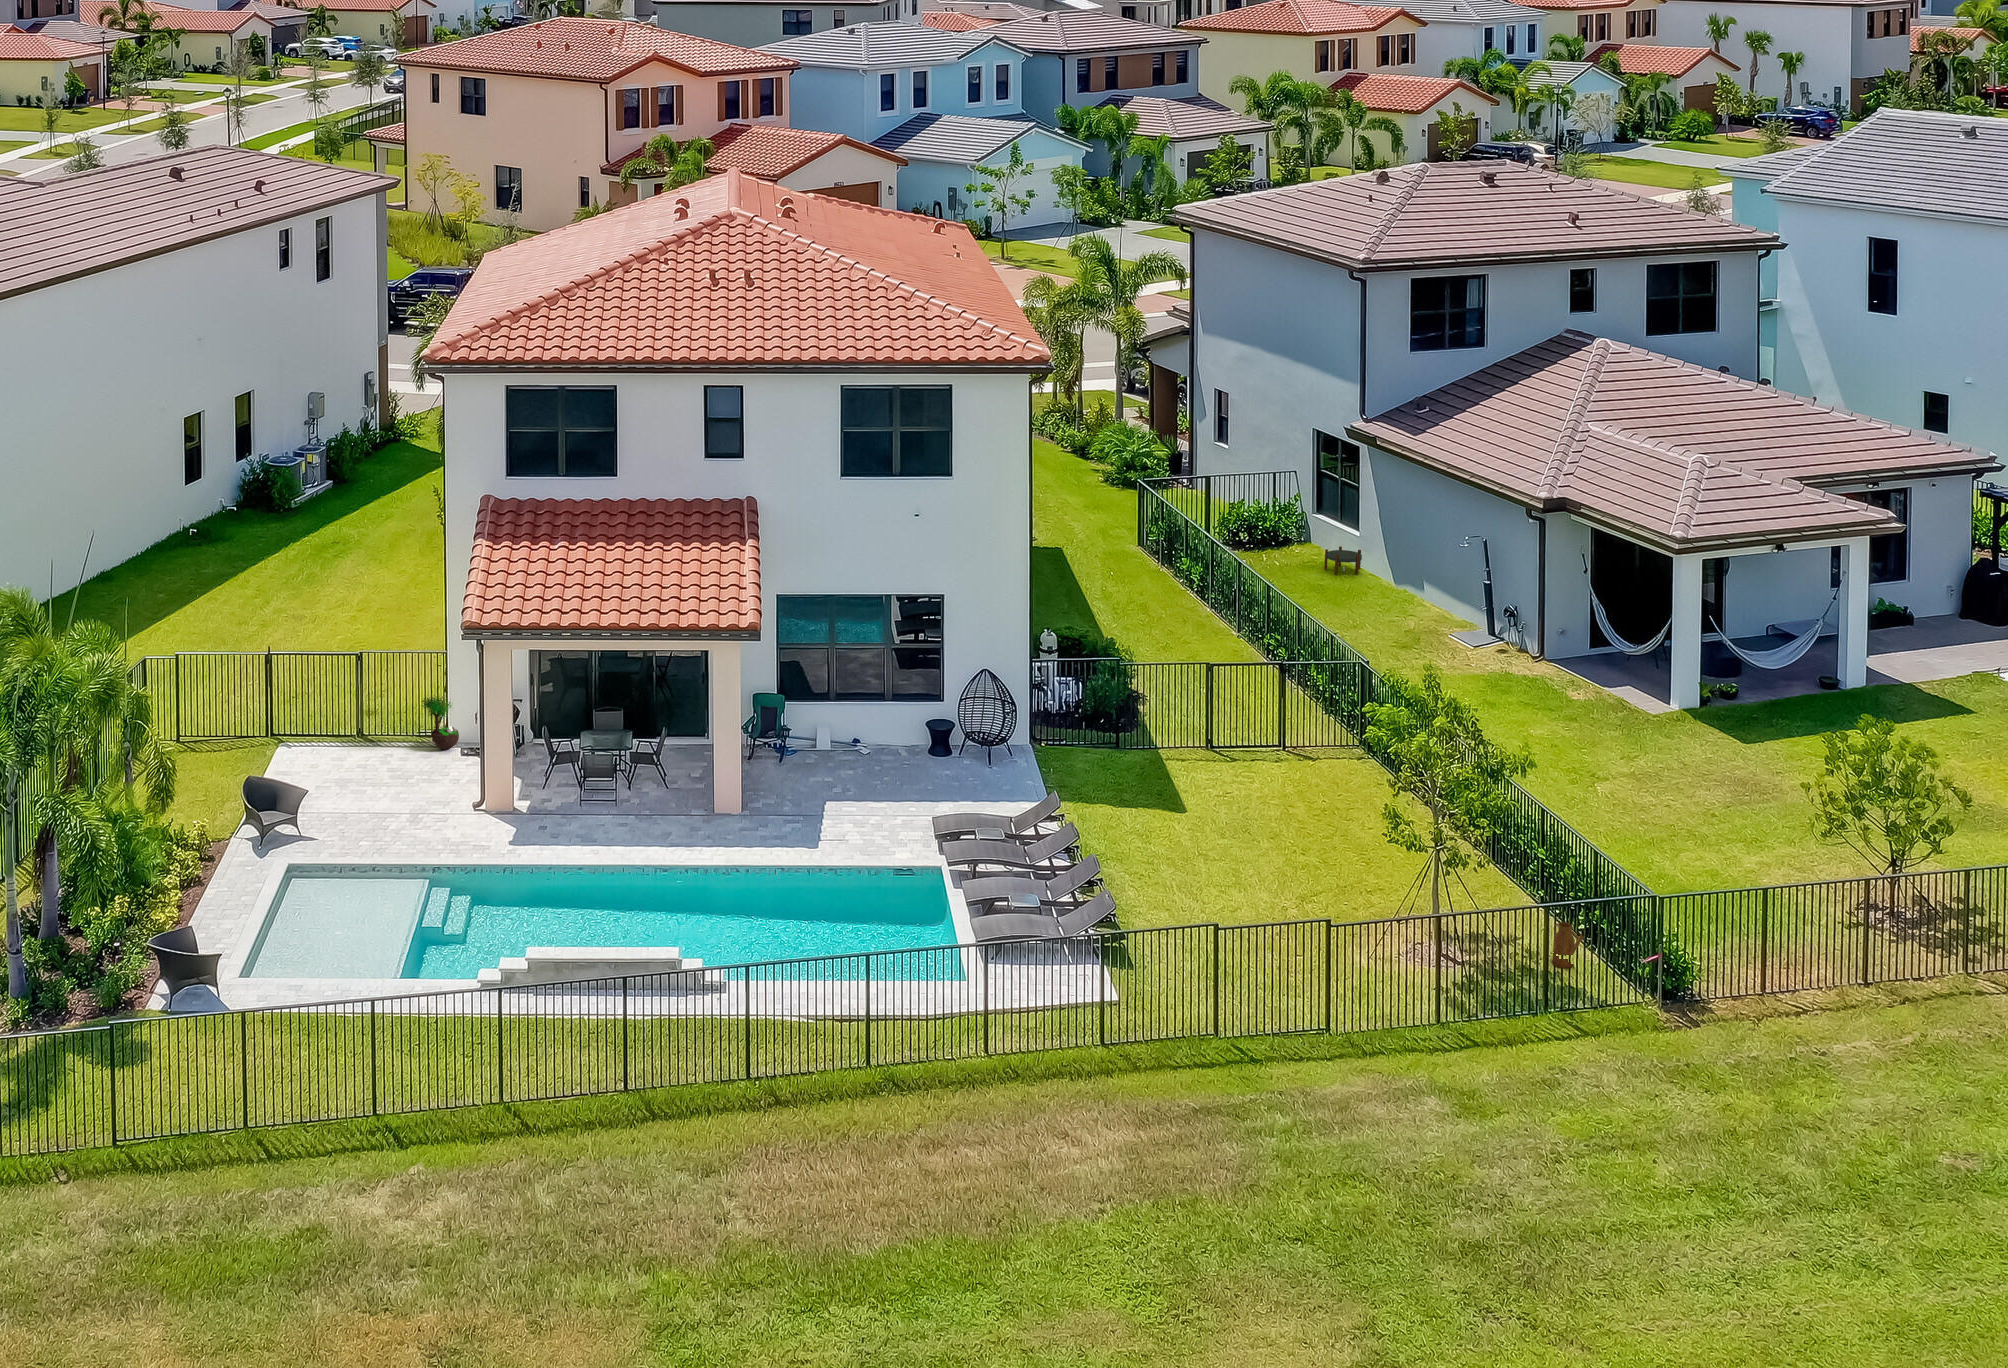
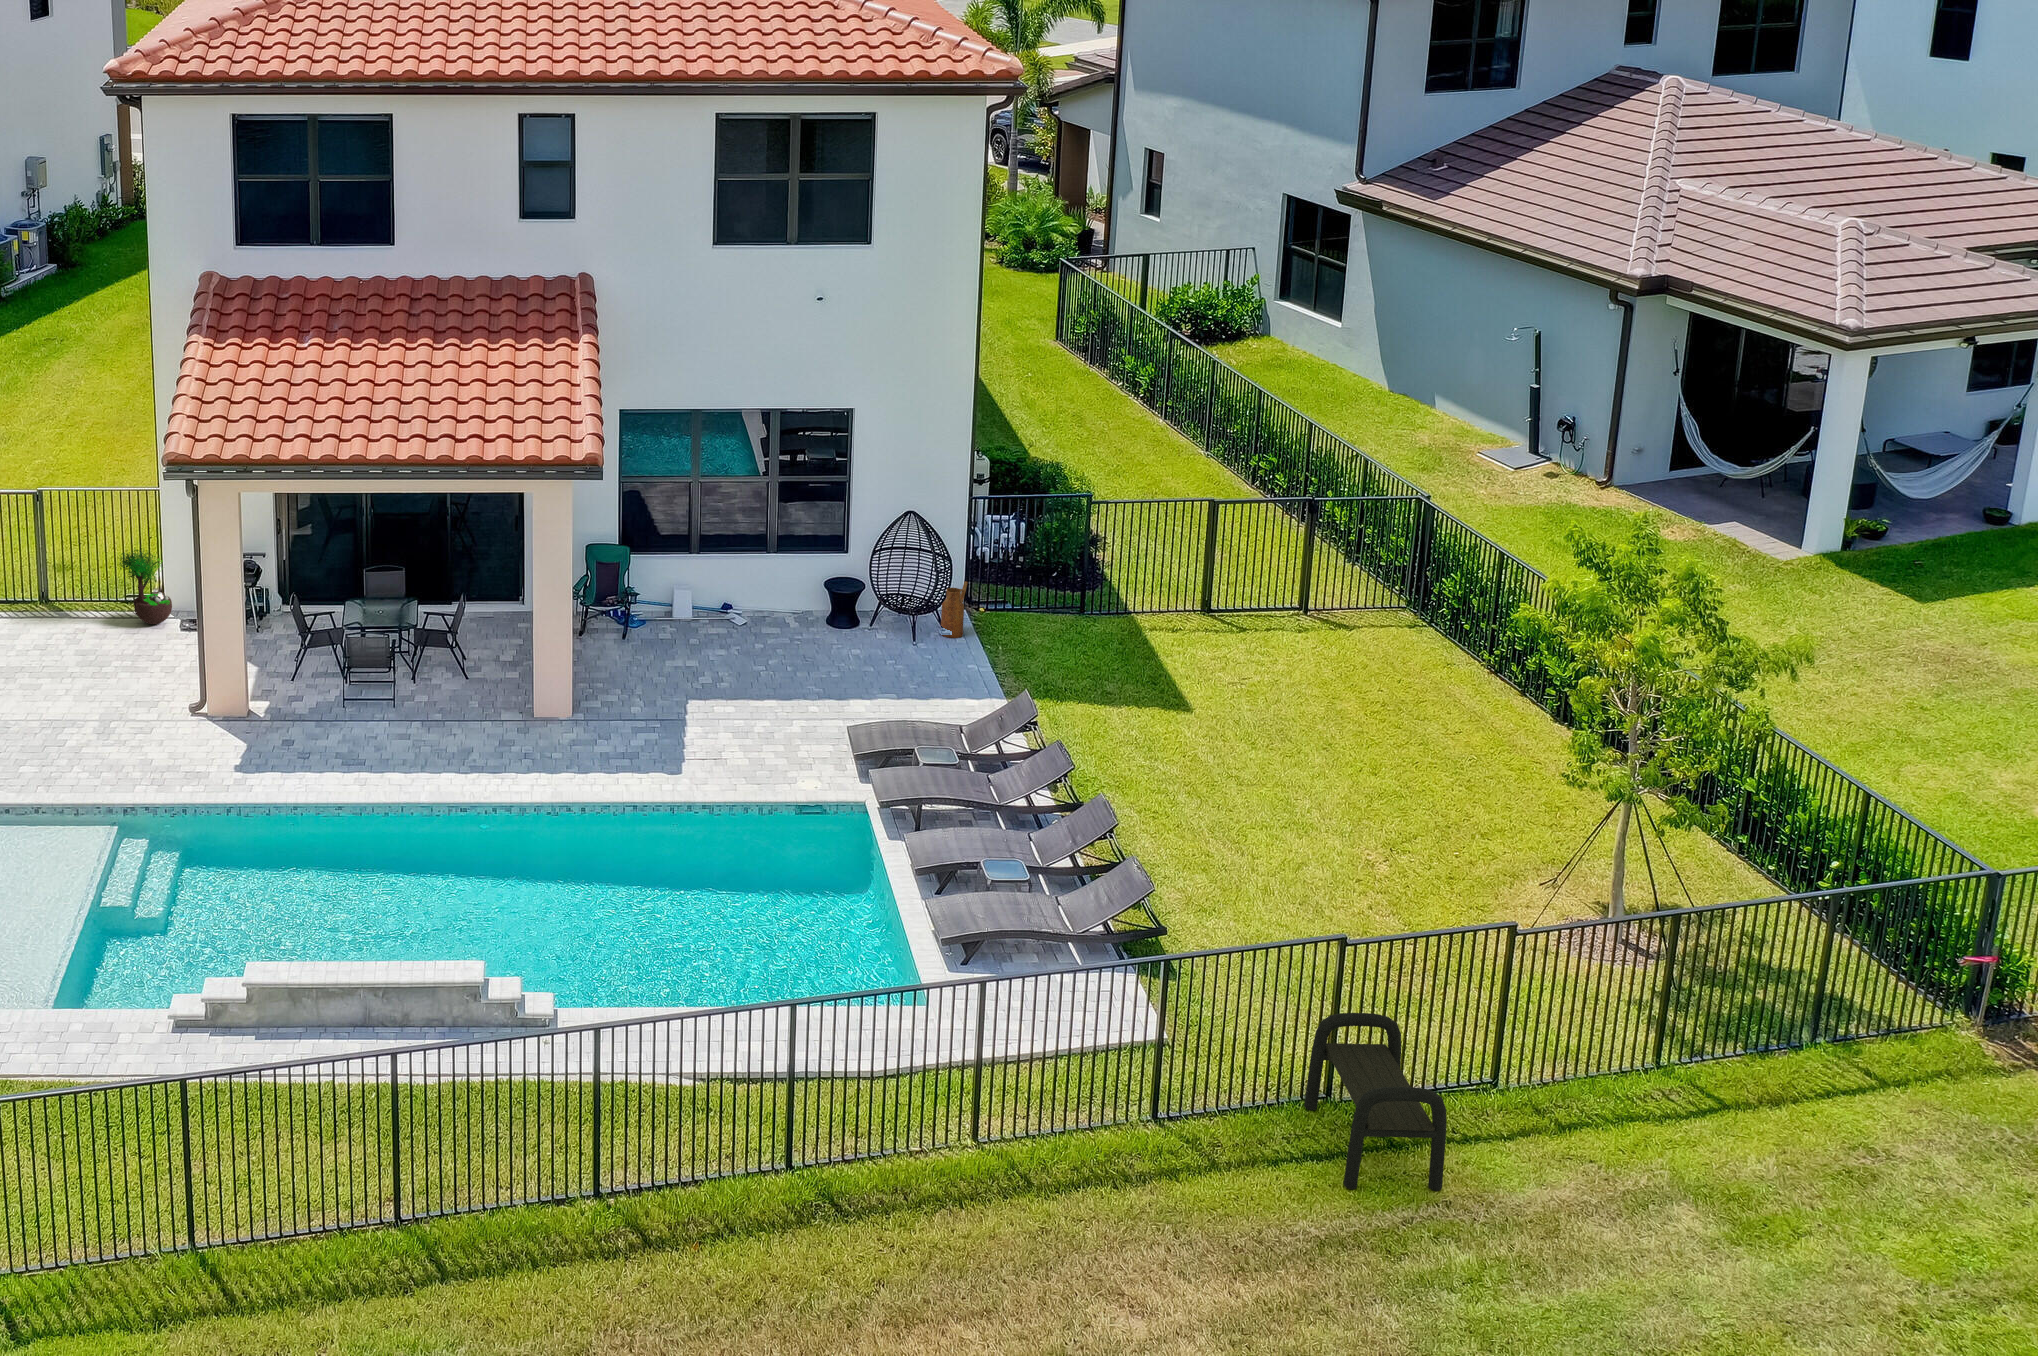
side table: present [1324,546,1362,575] -> none [1306,346,1356,383]
watering can: present [1552,922,1584,969] -> present [941,581,968,638]
bench: none [1188,970,1260,1073] -> present [1304,1013,1446,1191]

